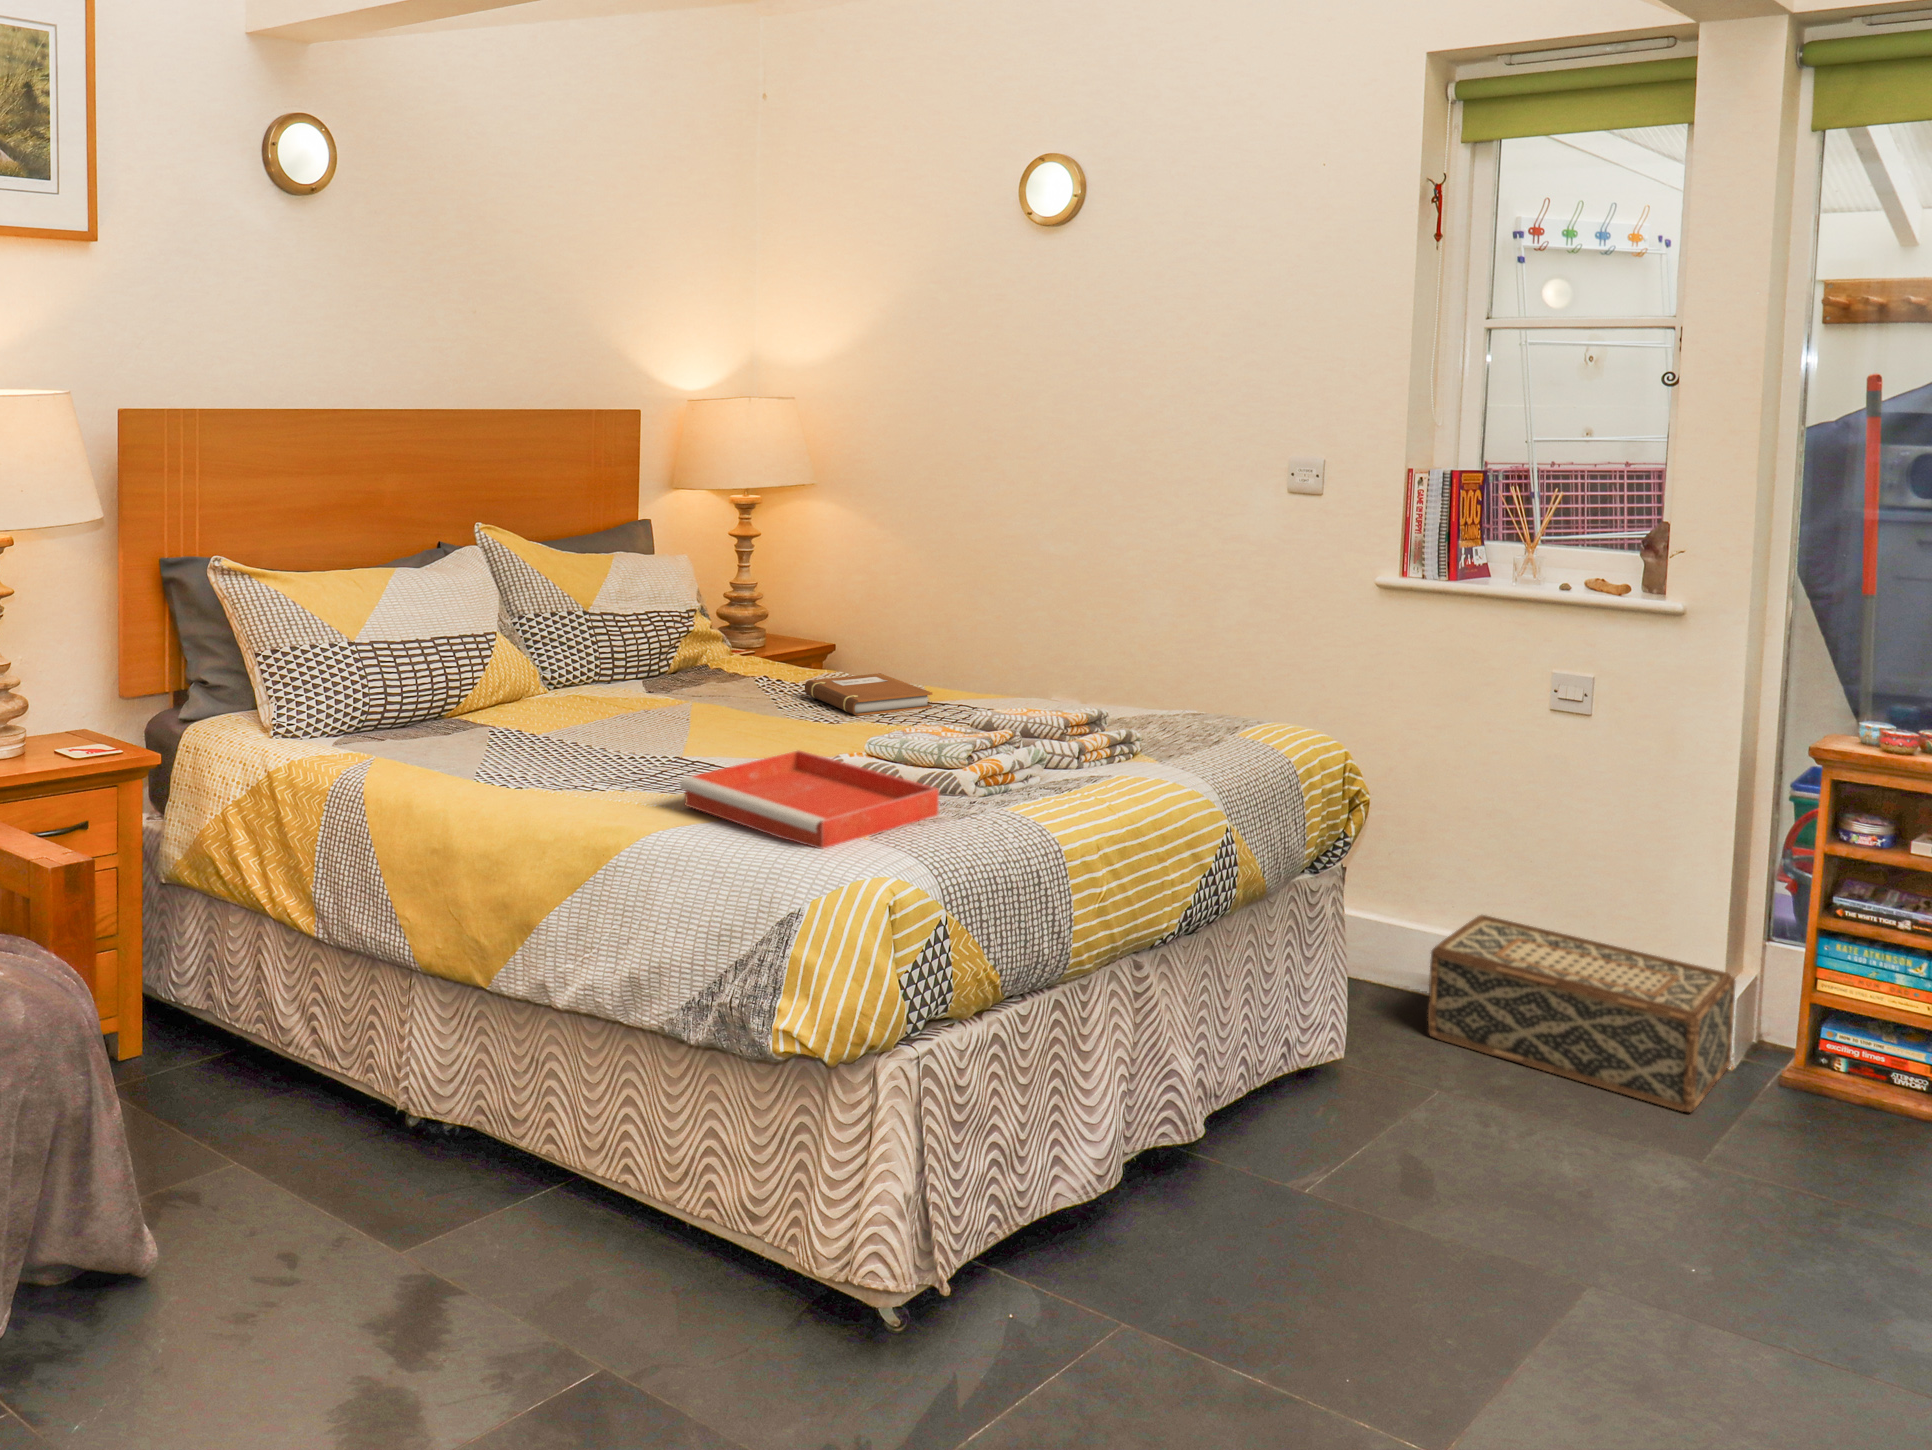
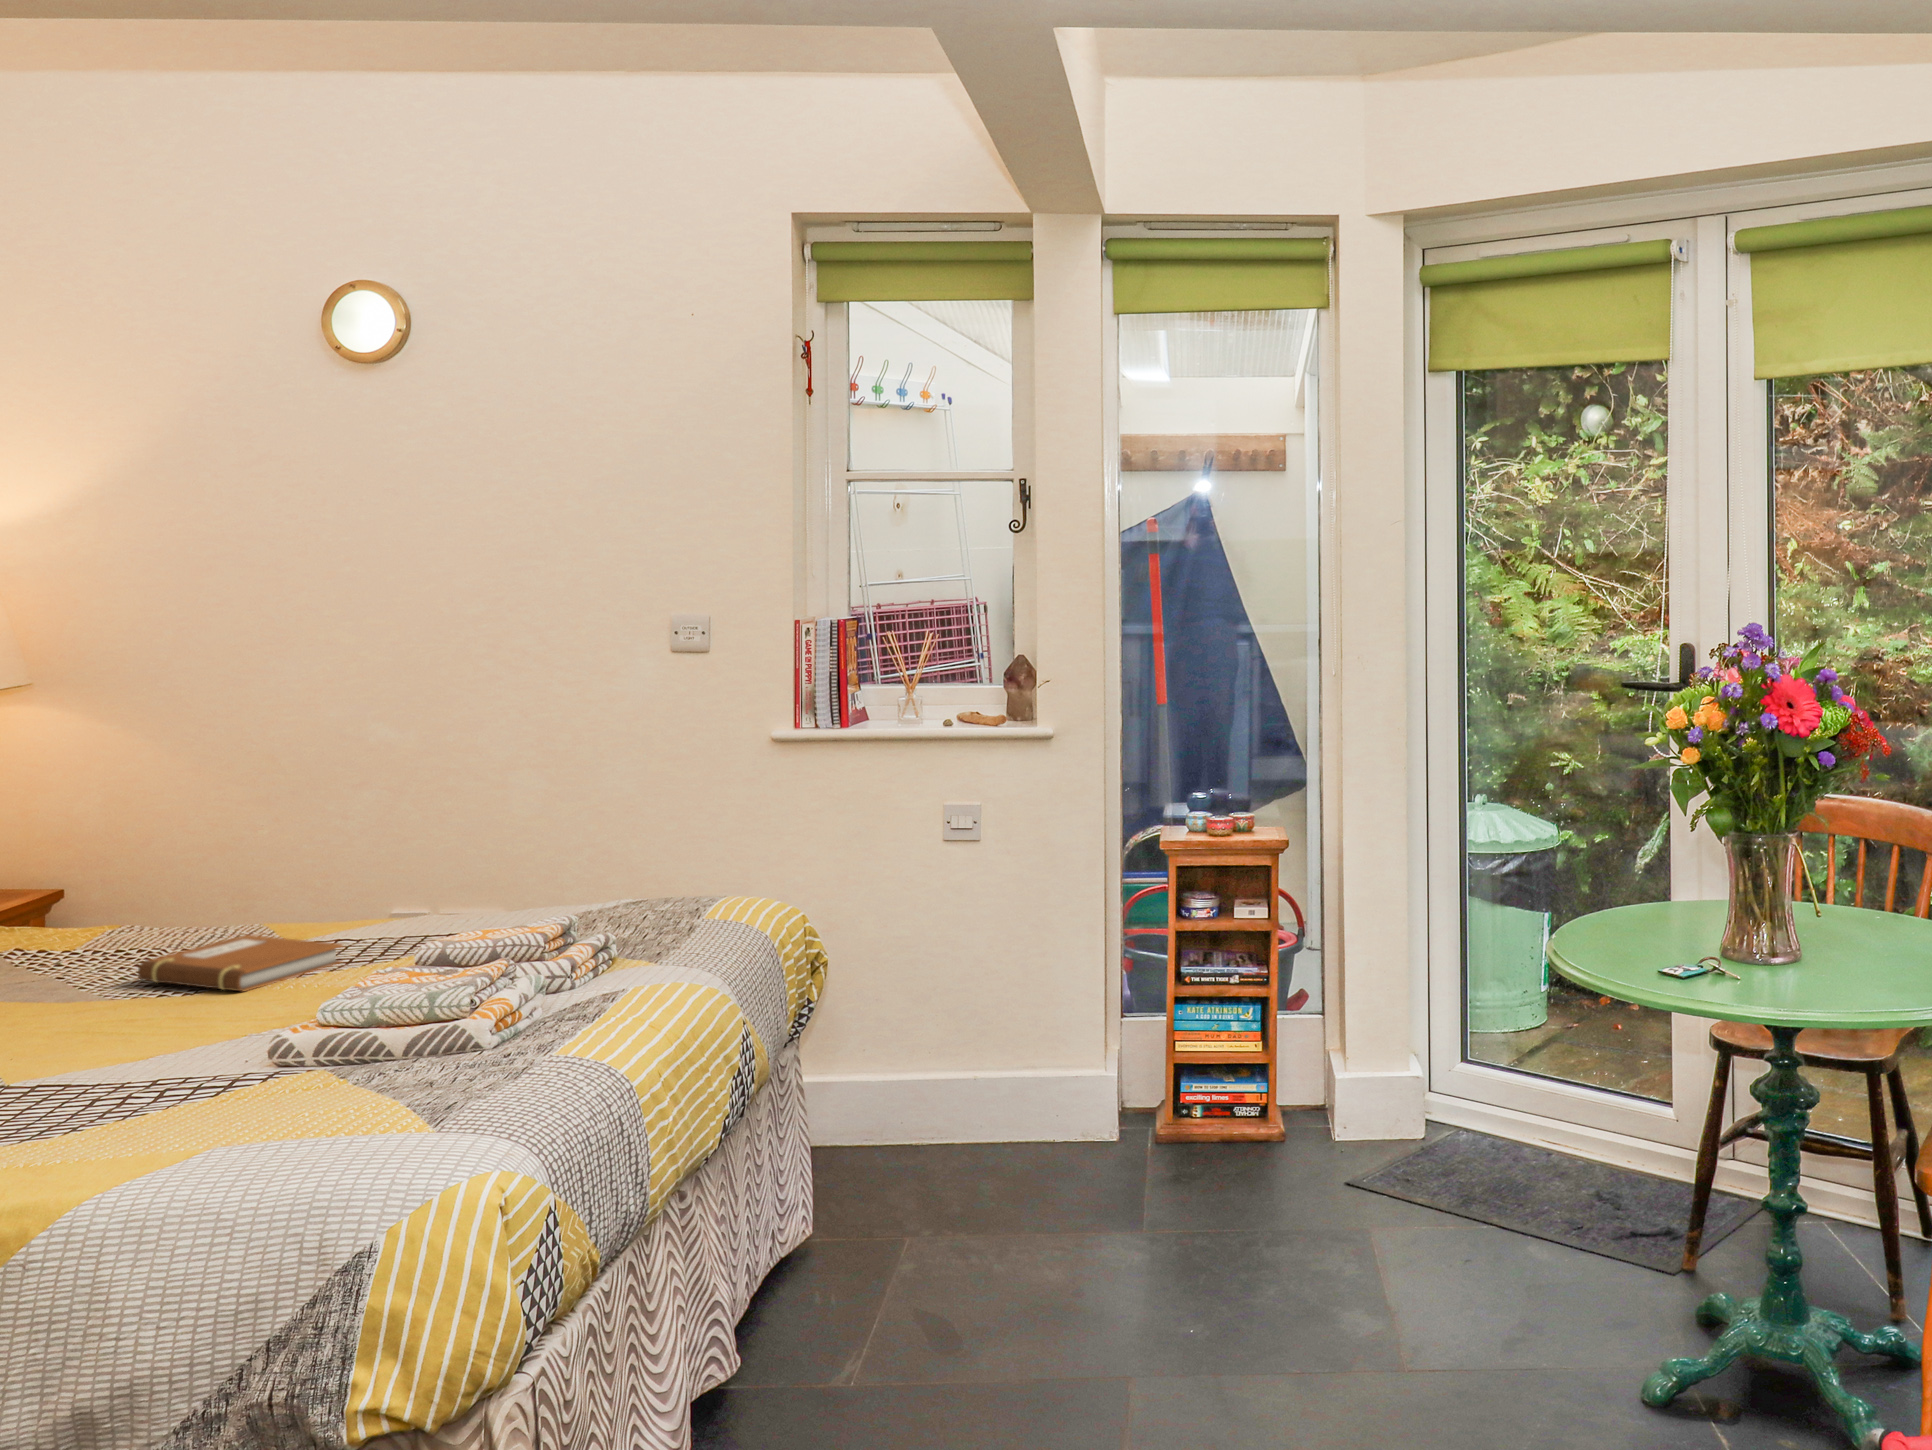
tray: present [680,750,939,849] -> none [69,1043,479,1160]
woven basket: present [1428,915,1735,1112] -> none [896,1056,1126,1193]

